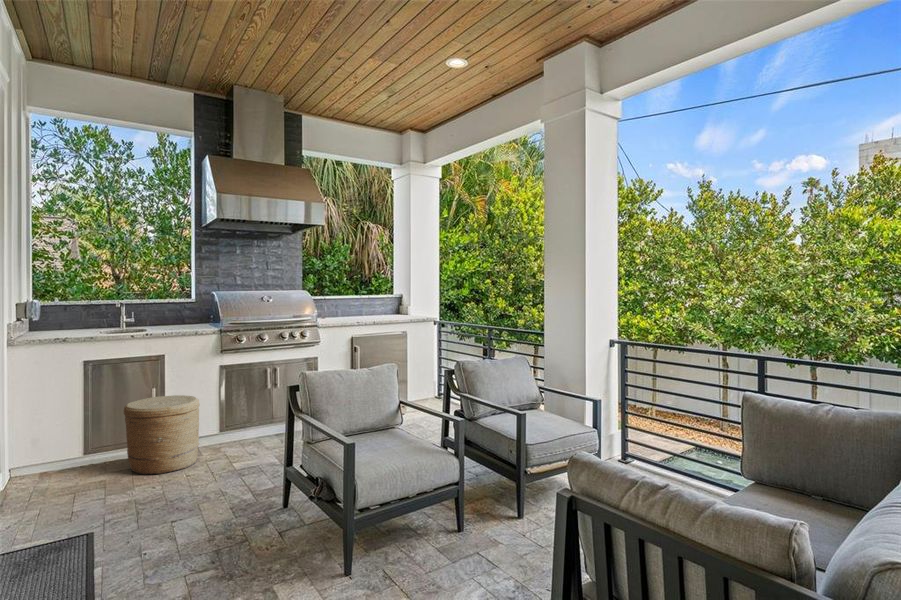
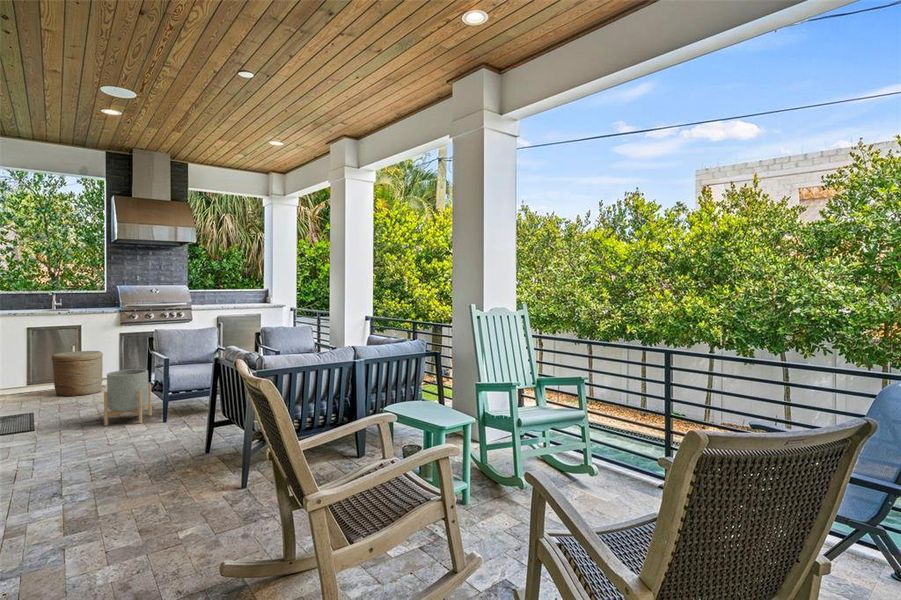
planter: none [234,451,310,576] -> present [104,369,152,425]

